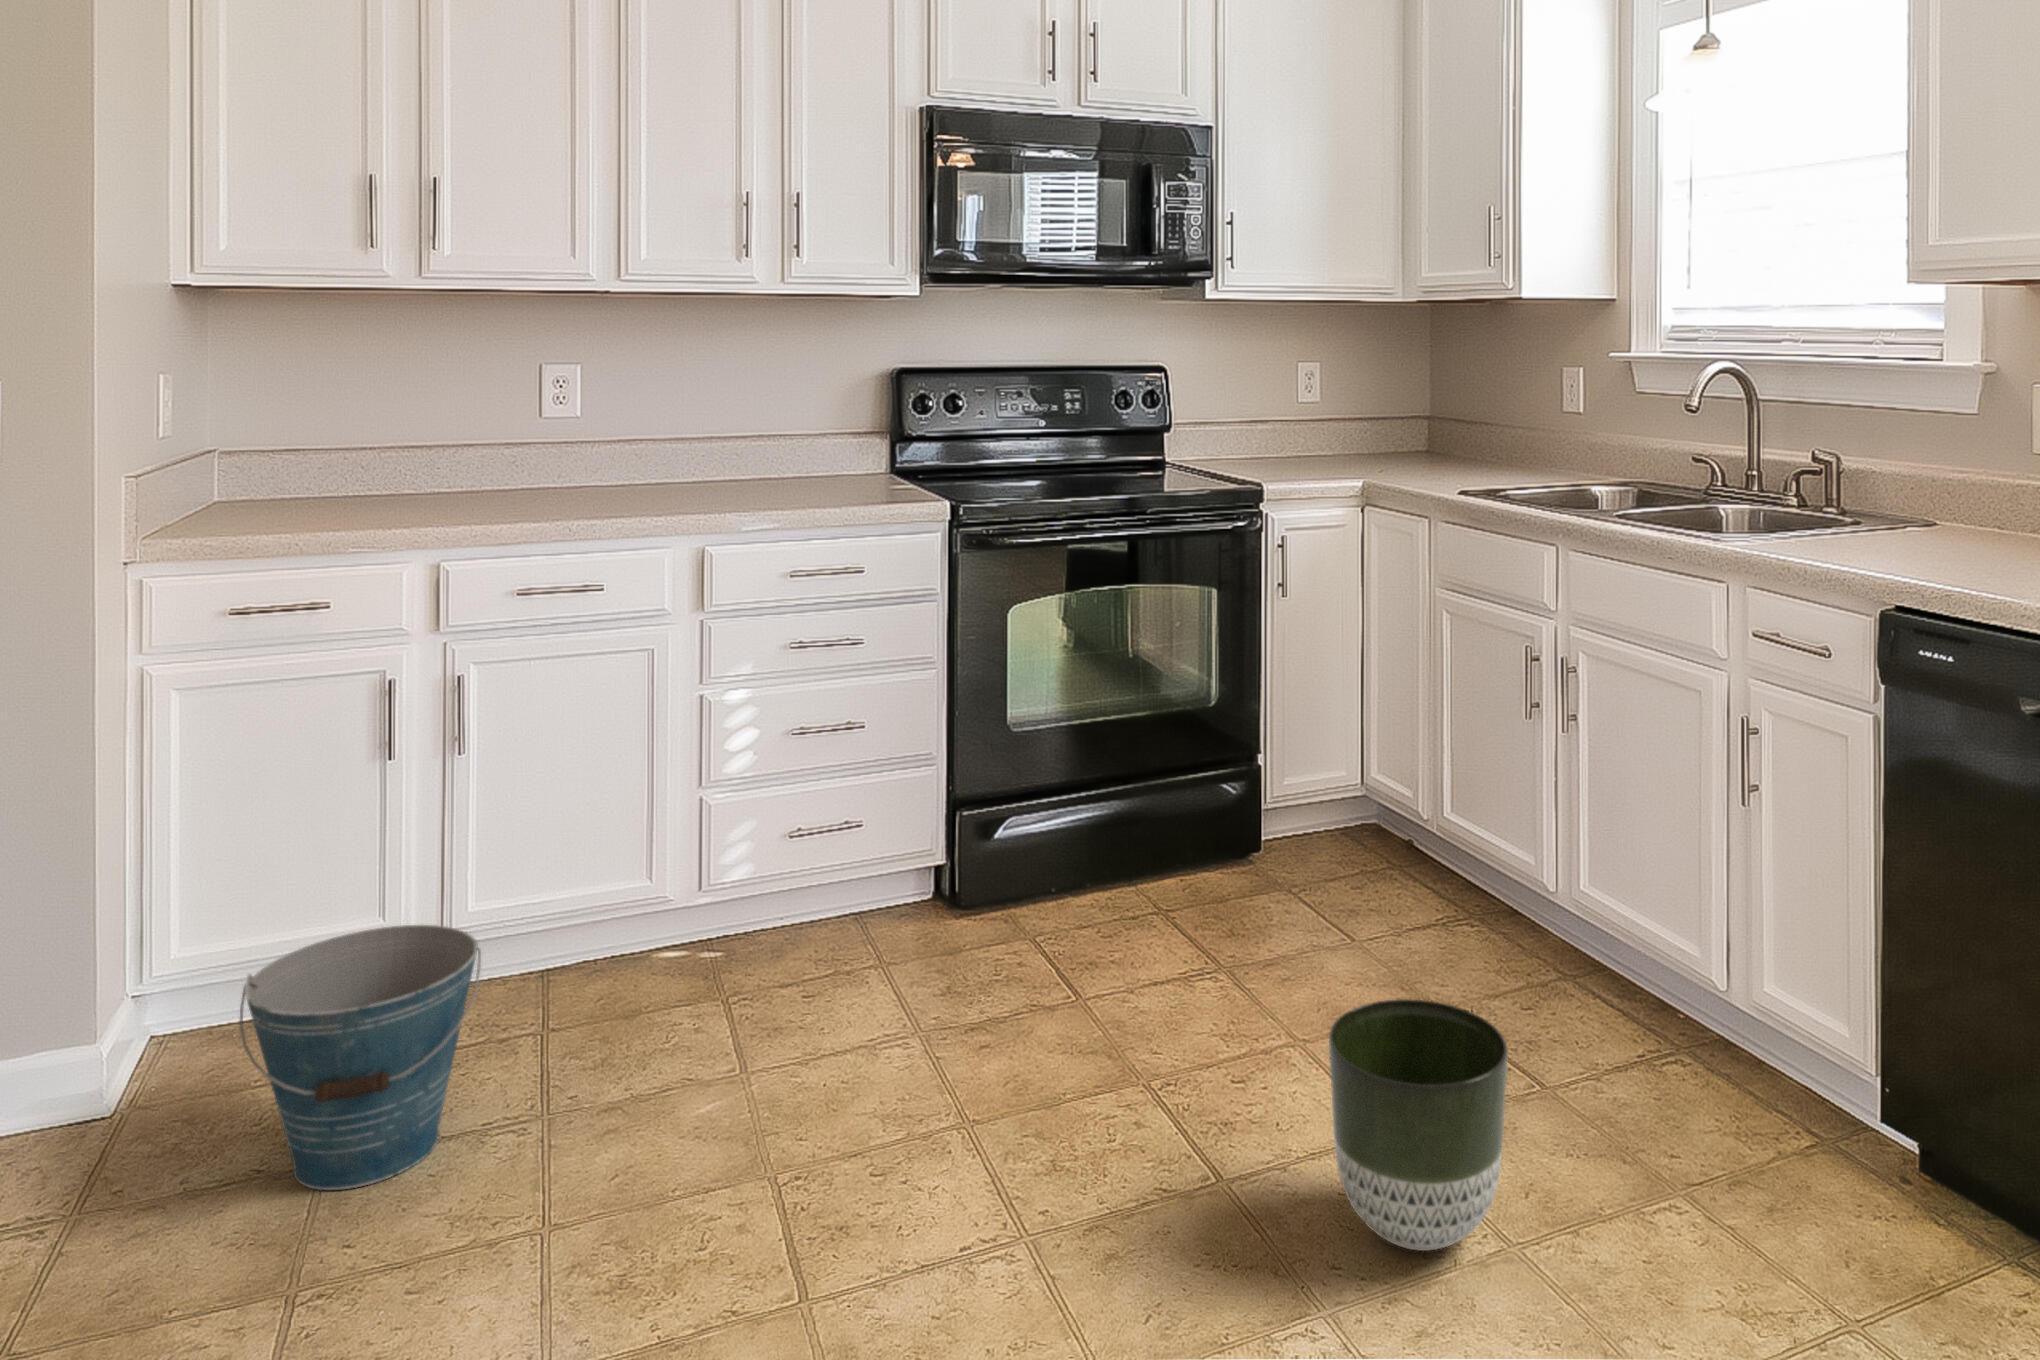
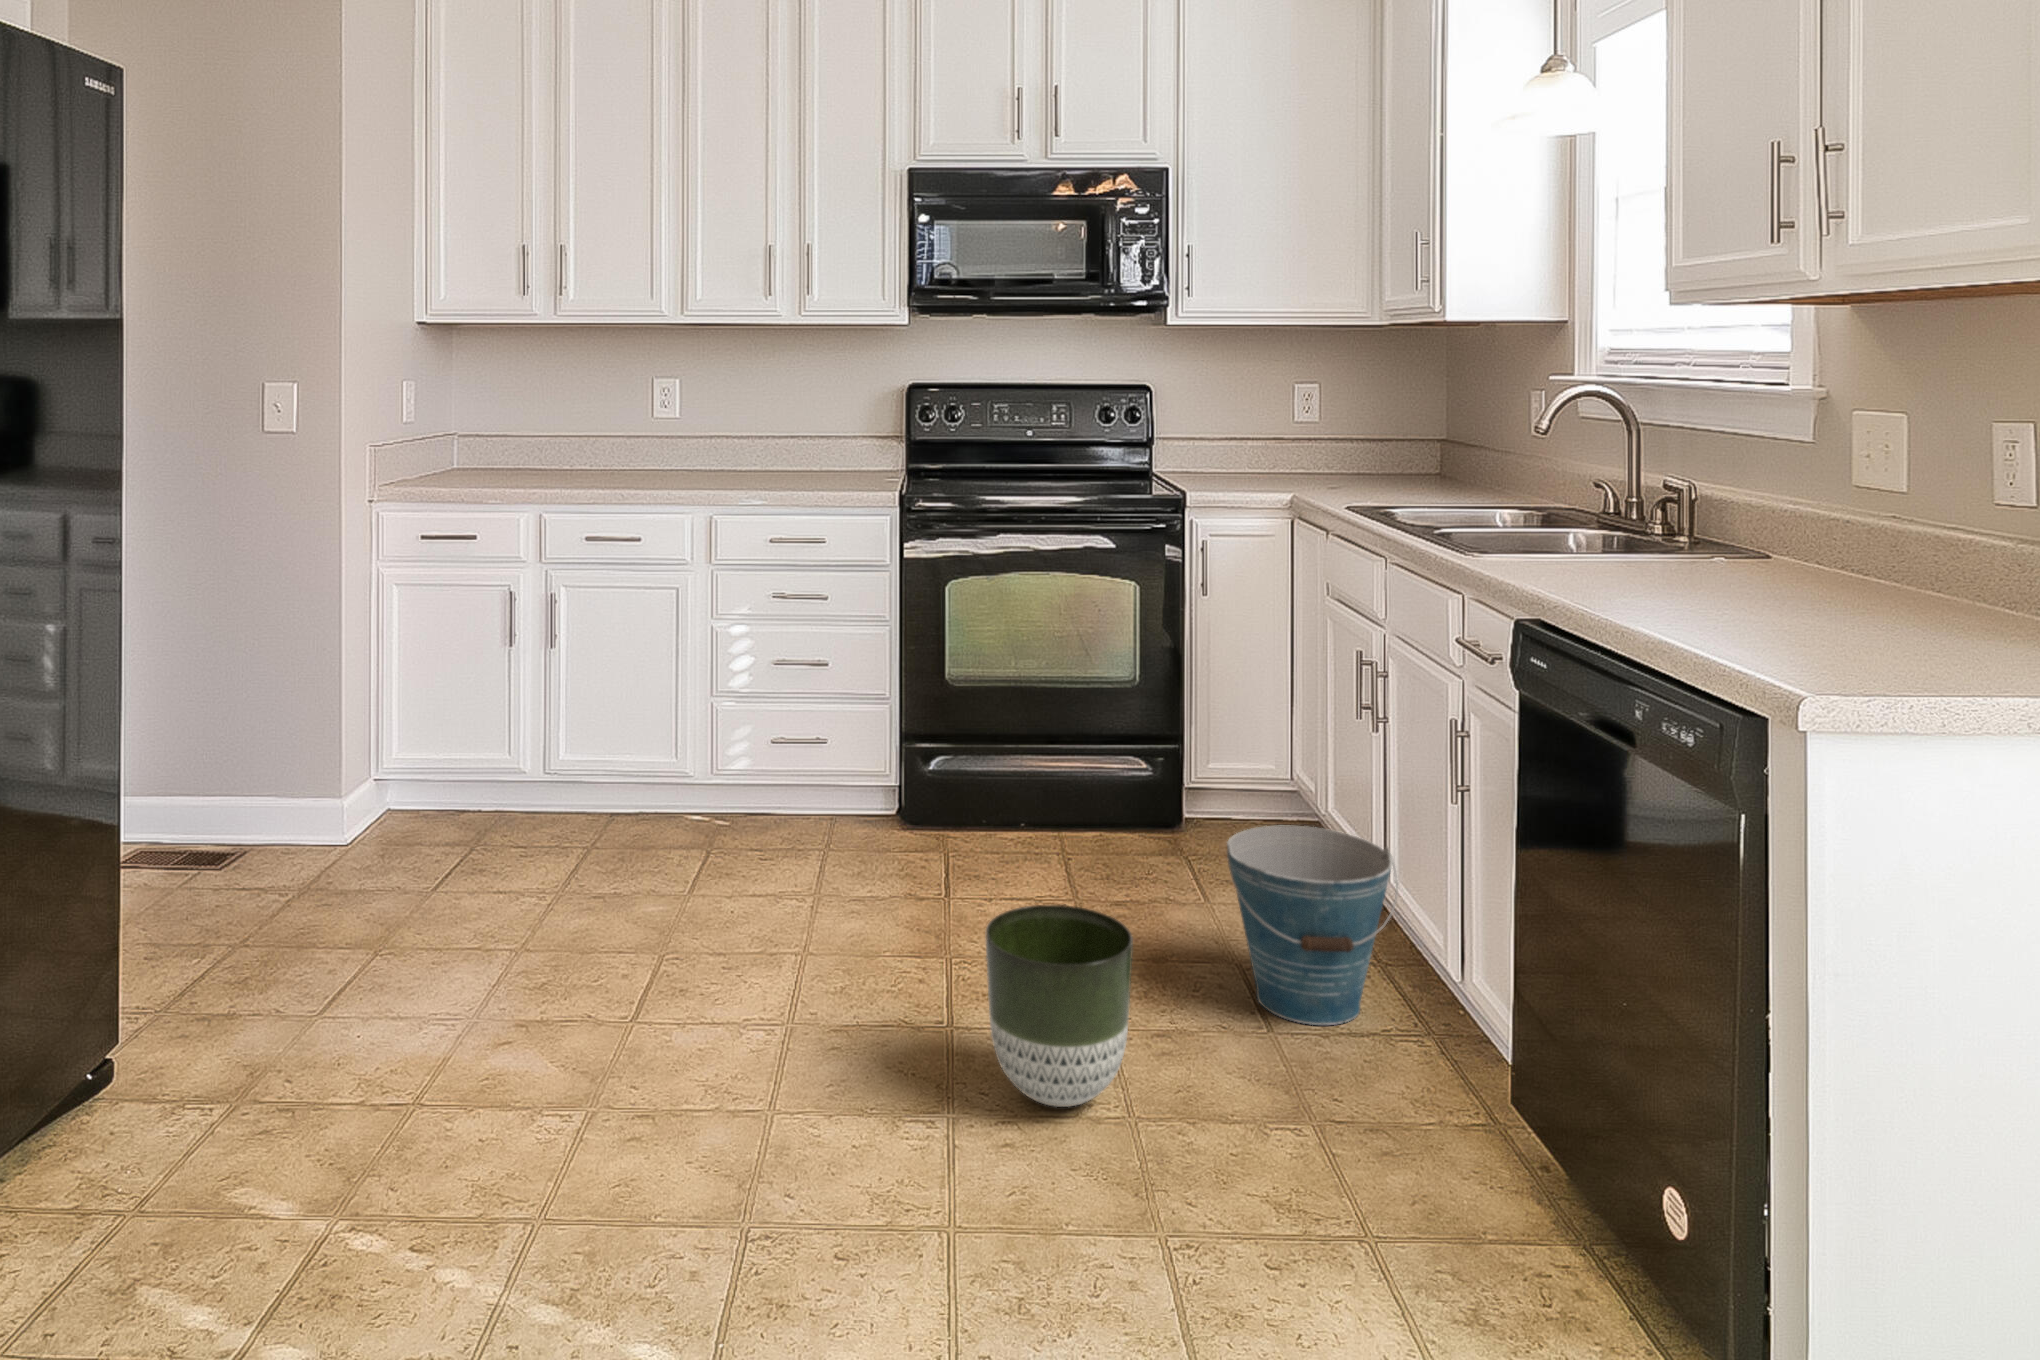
bucket: present [239,925,481,1190] -> present [1227,825,1398,1025]

